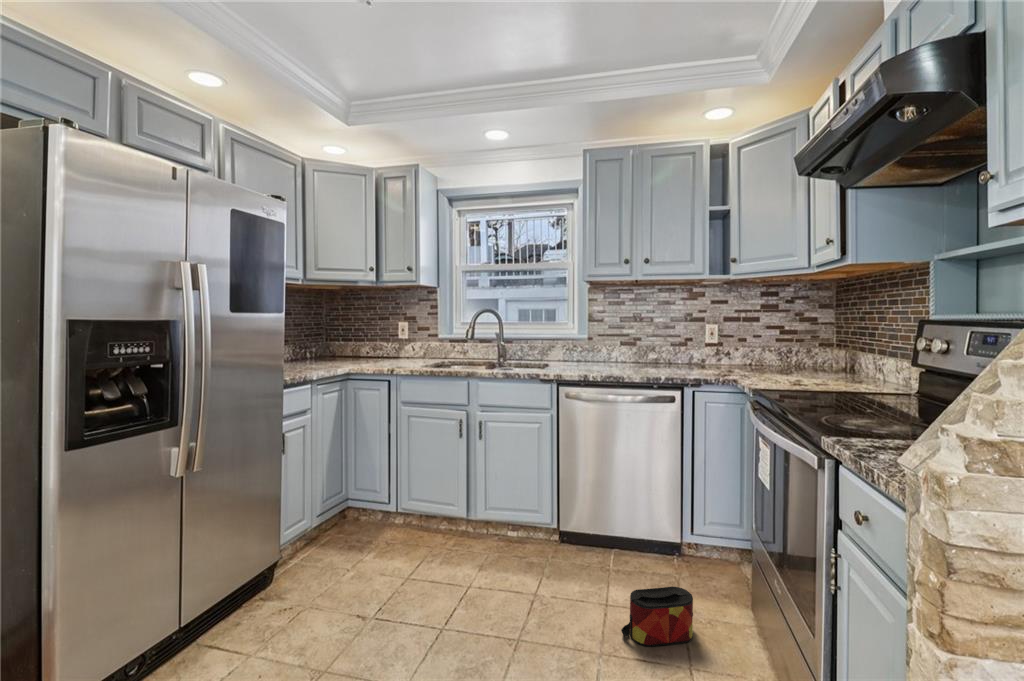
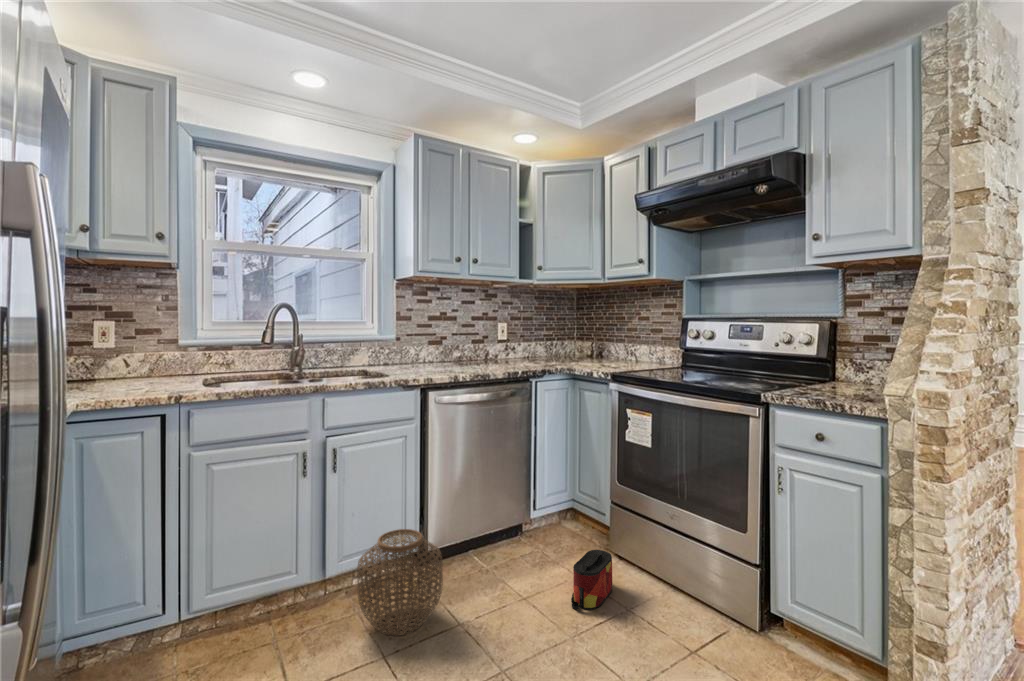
woven basket: none [458,495,527,580] -> present [357,529,443,635]

